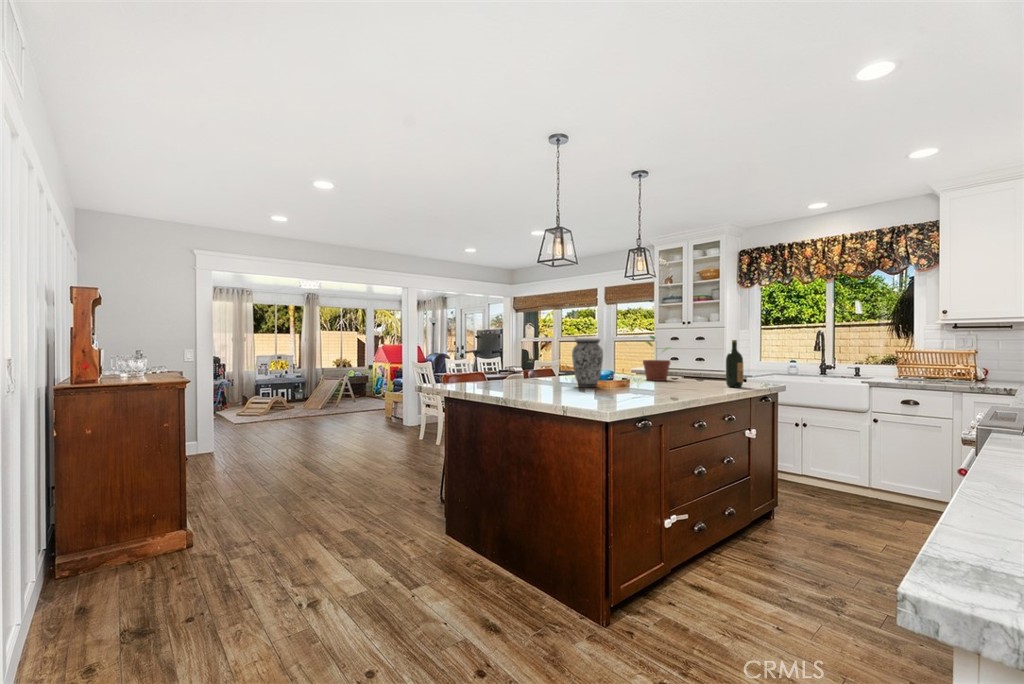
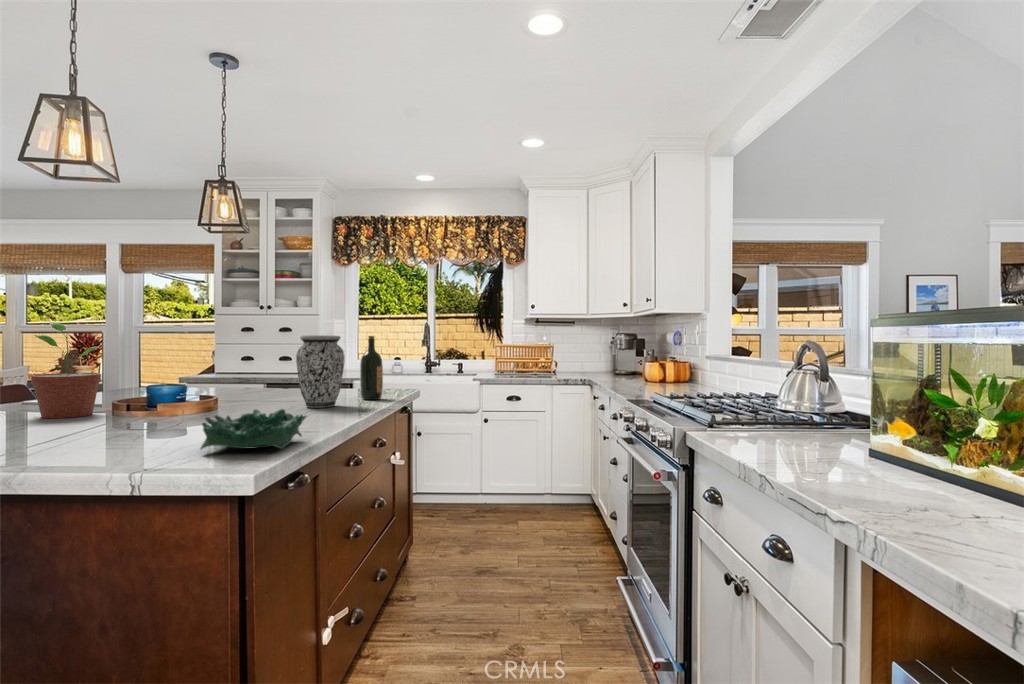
potted plant: present [643,336,671,381] -> present [31,322,101,418]
vase: present [572,339,603,387] -> present [296,335,345,408]
decorative bowl: none [592,379,651,400] -> present [201,409,306,449]

